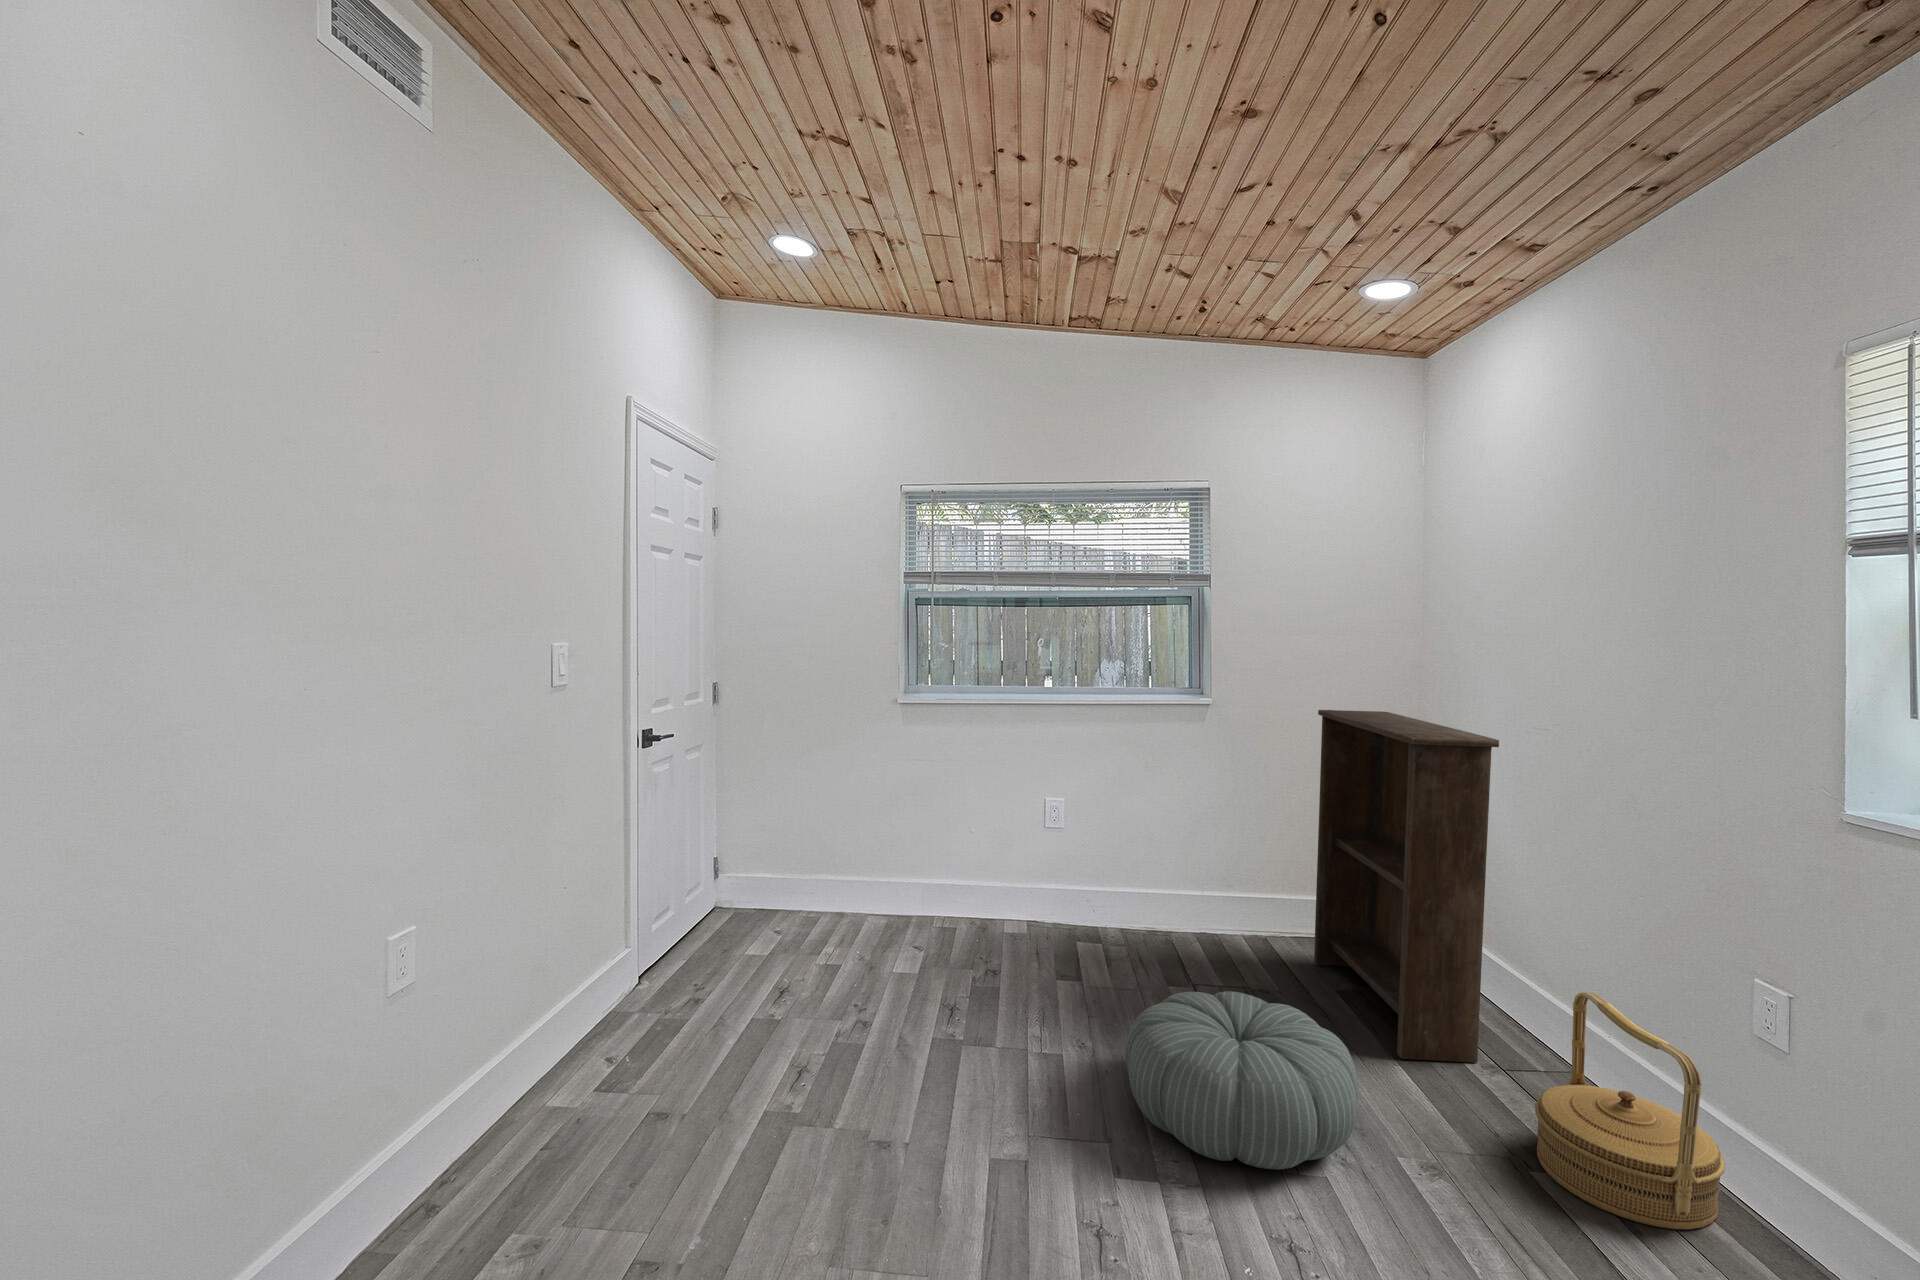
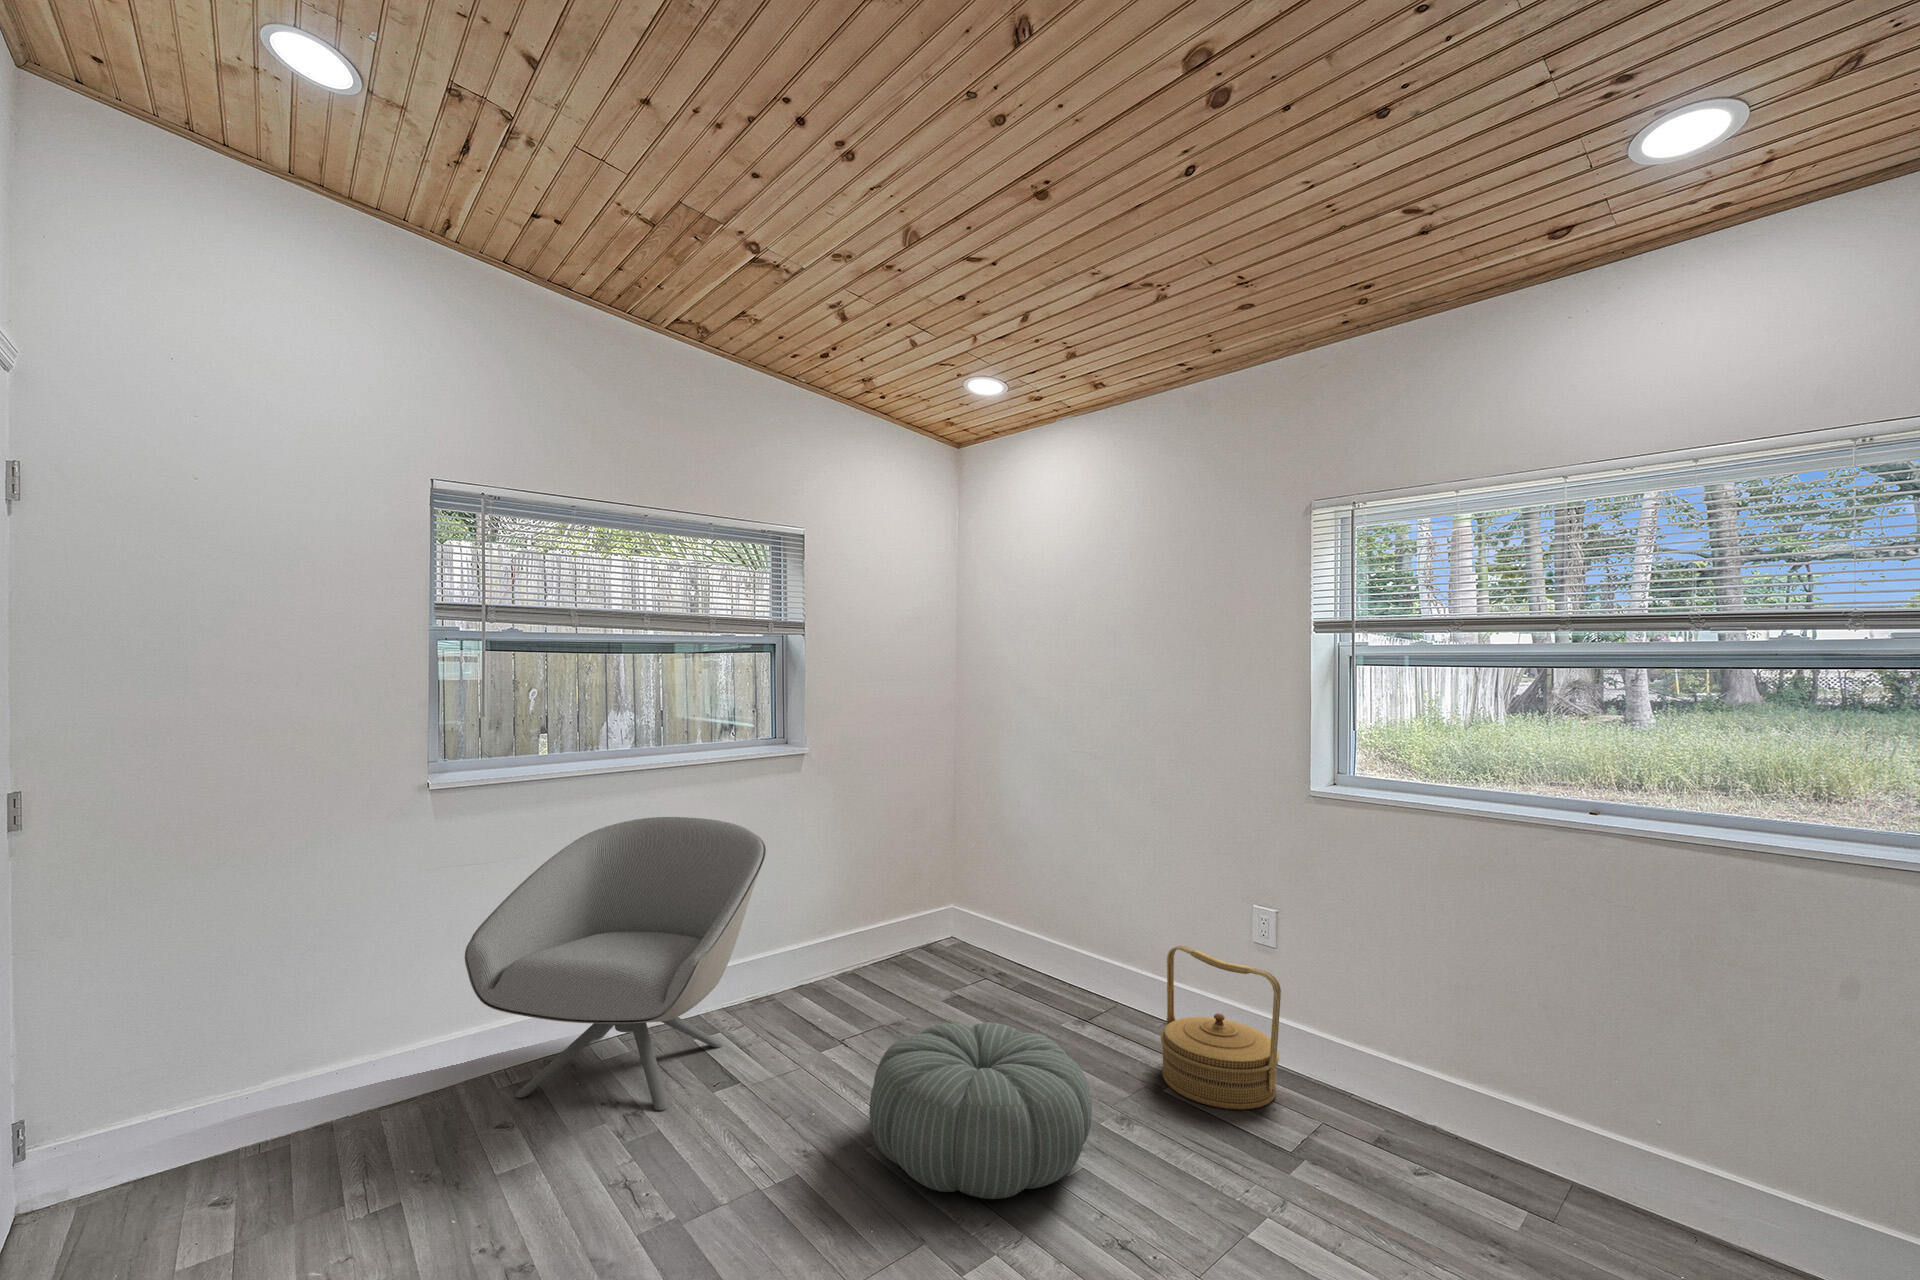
bookshelf: present [1314,710,1499,1063] -> none [902,743,1090,1045]
armchair: none [902,761,1135,995] -> present [465,817,766,1110]

